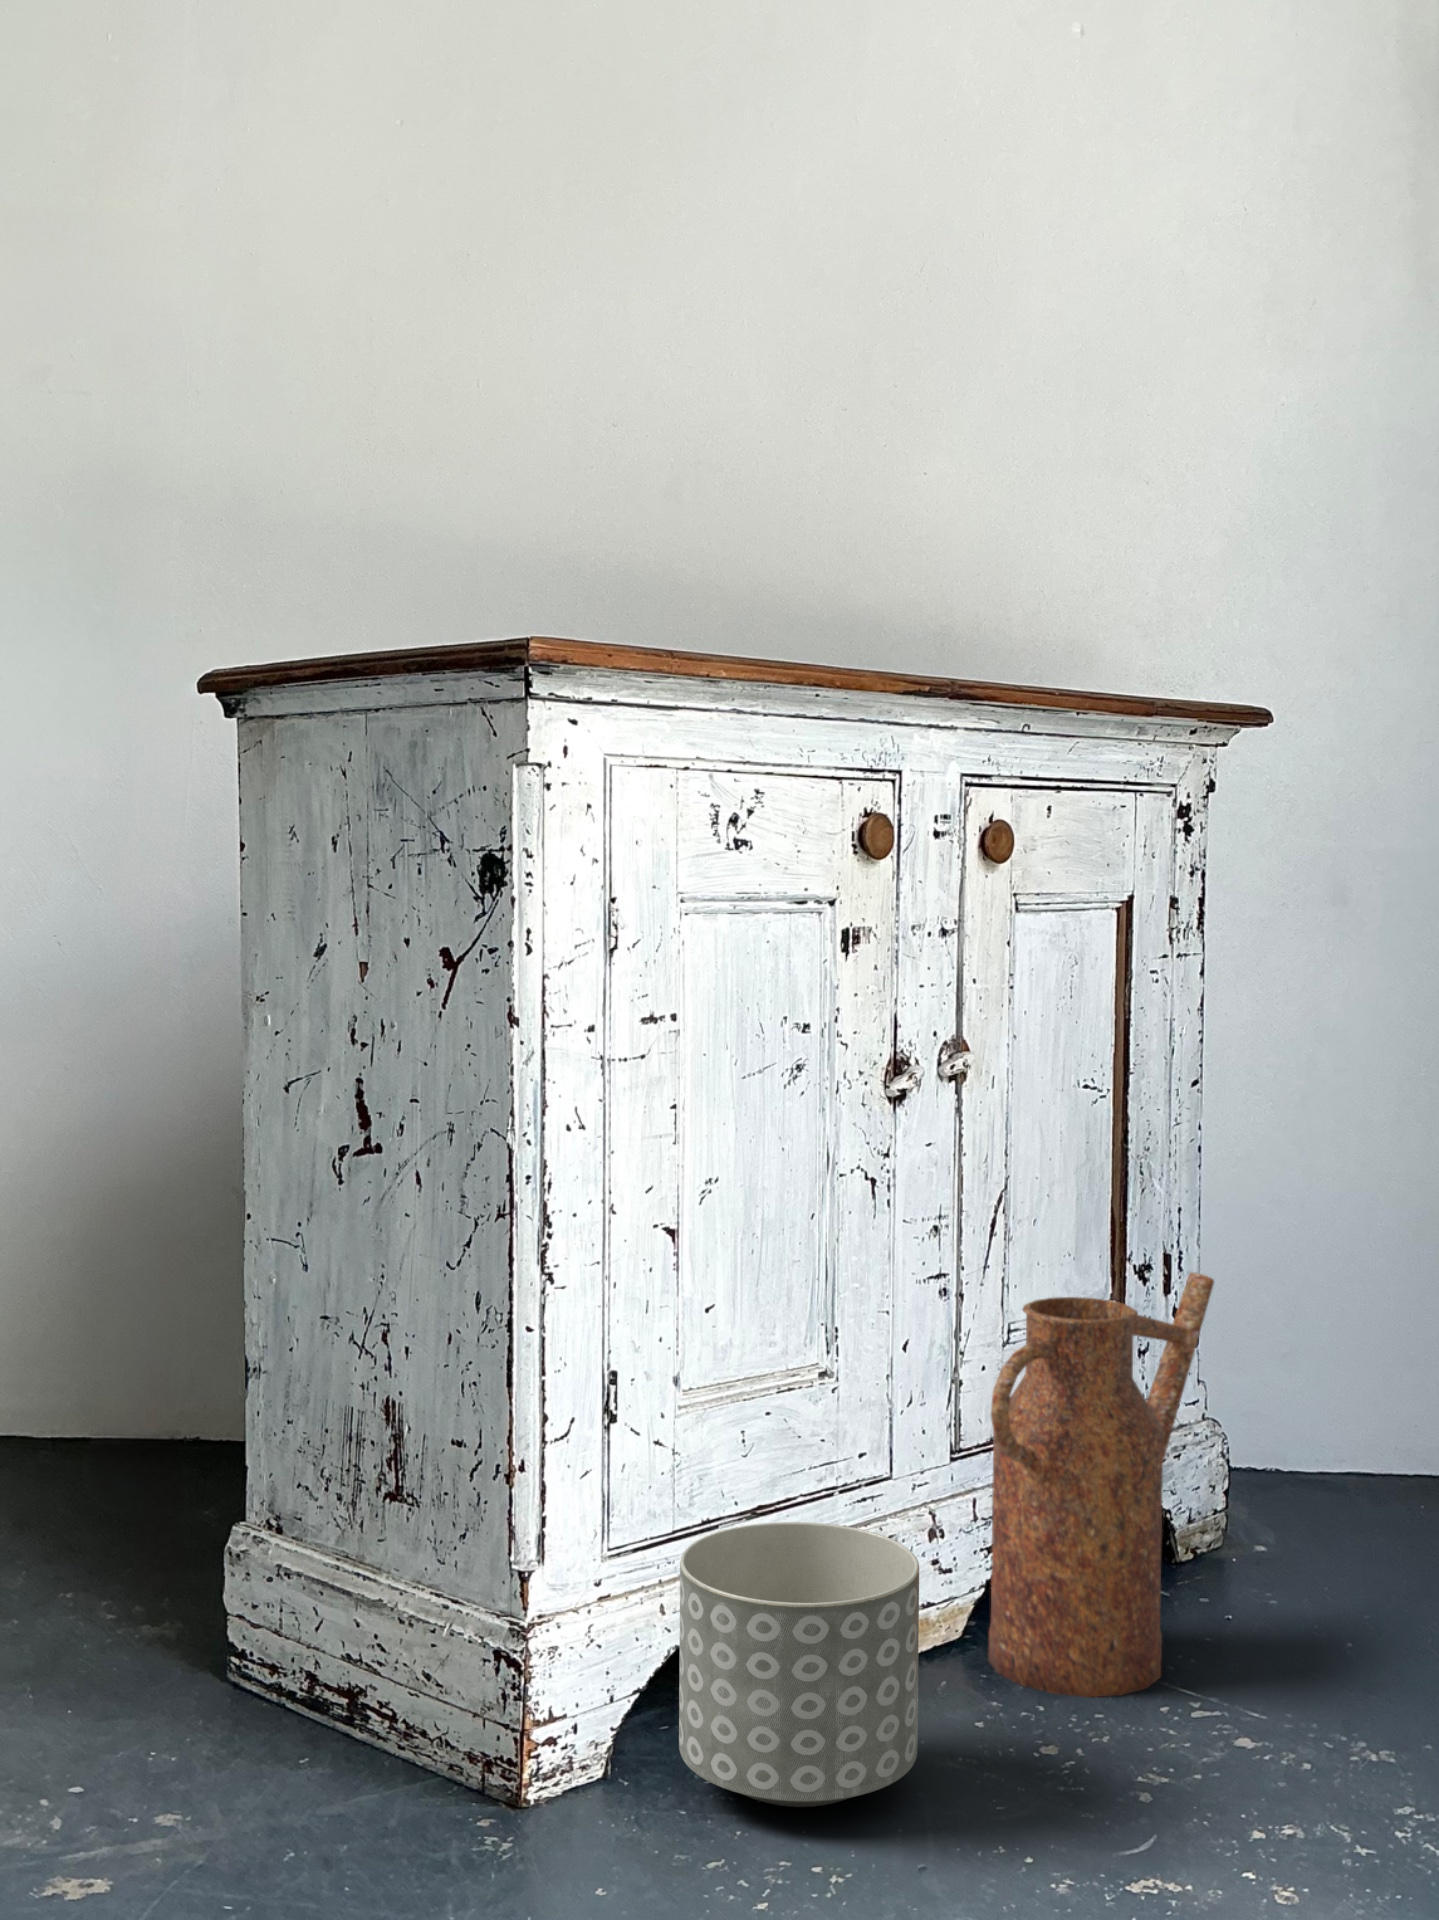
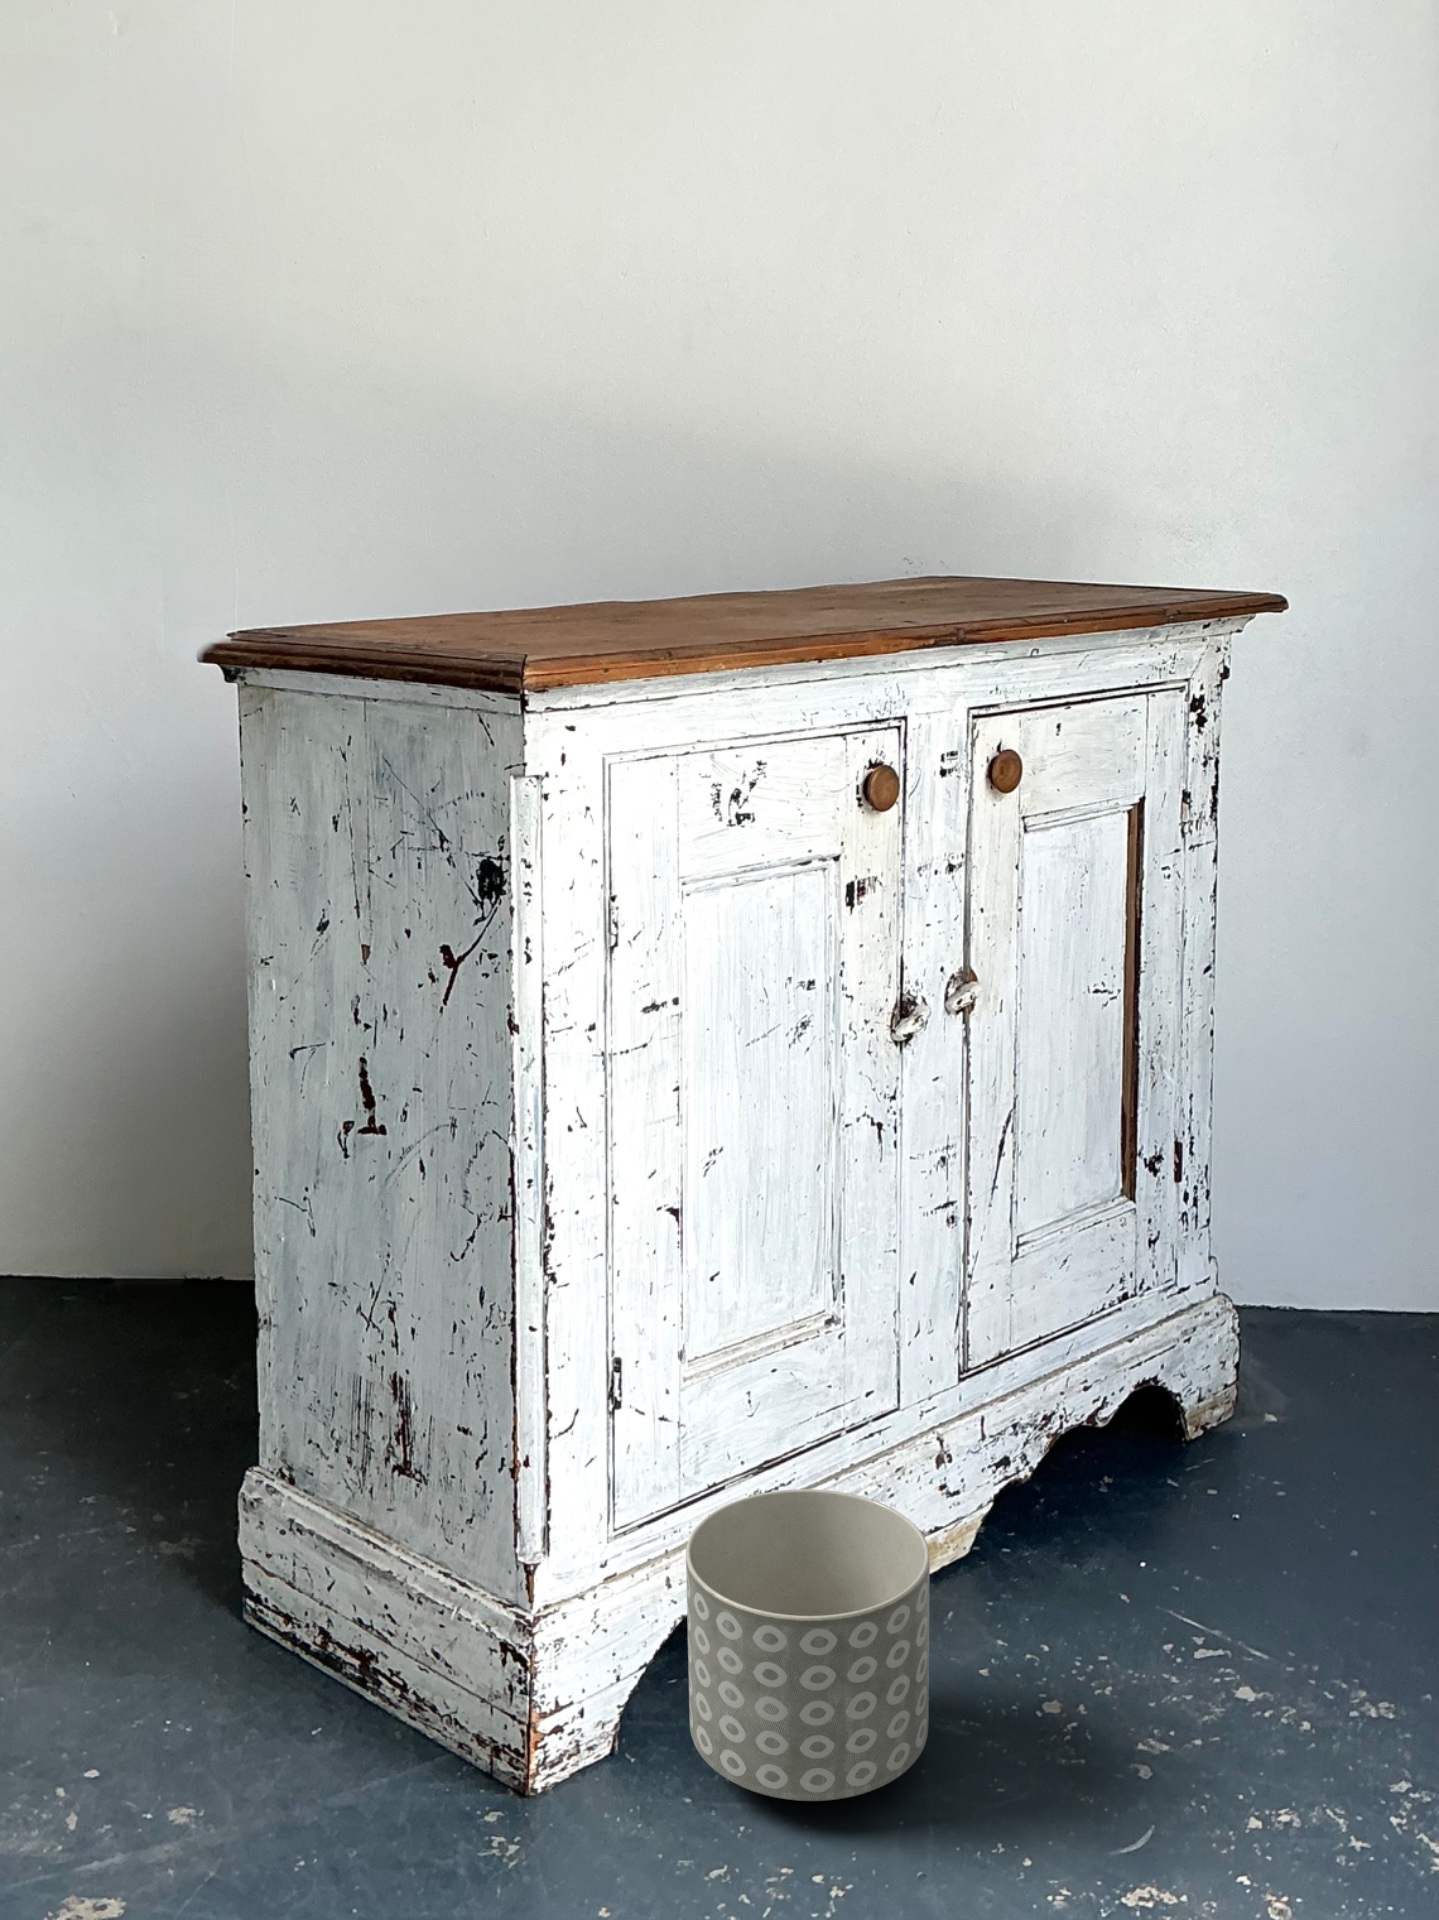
watering can: present [988,1272,1214,1697] -> none [998,1188,1226,1626]

